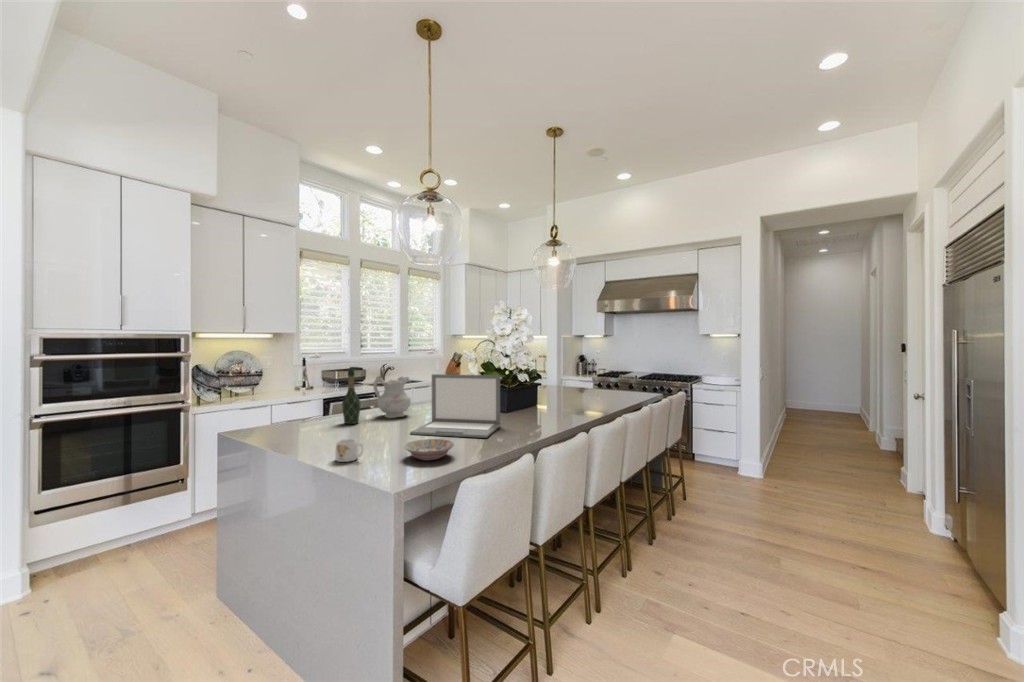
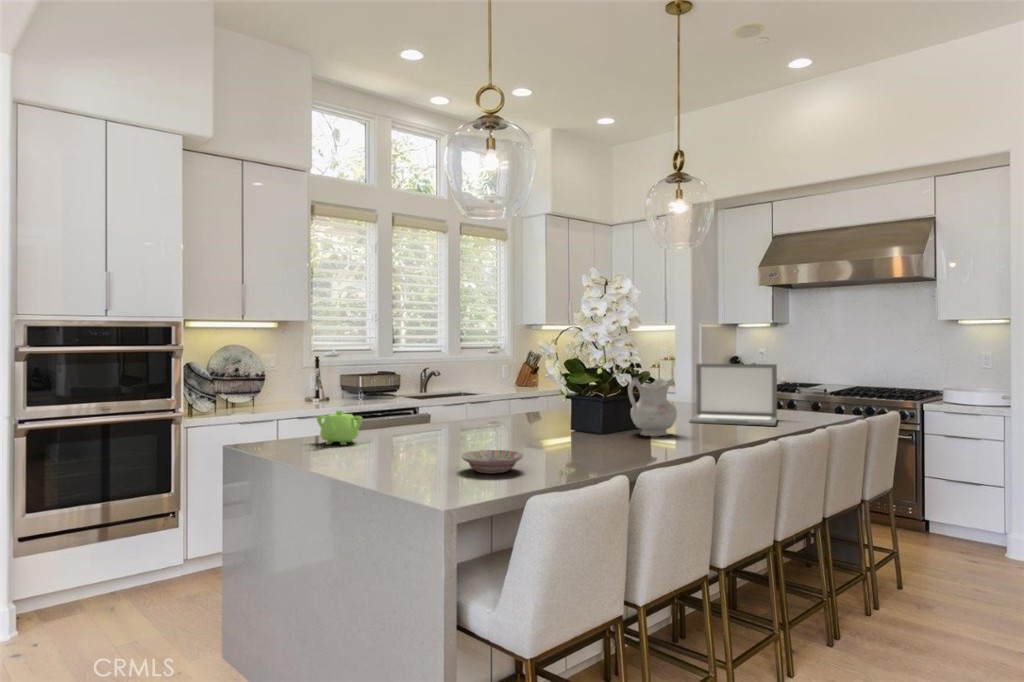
wine bottle: present [342,369,360,424] -> none [378,364,402,437]
laptop: present [410,374,500,438] -> present [689,364,777,426]
ceramic pitcher: present [373,376,411,418] -> present [628,378,677,436]
teapot: none [291,406,328,433] -> present [317,410,363,445]
mug: present [335,439,363,462] -> none [378,445,412,472]

